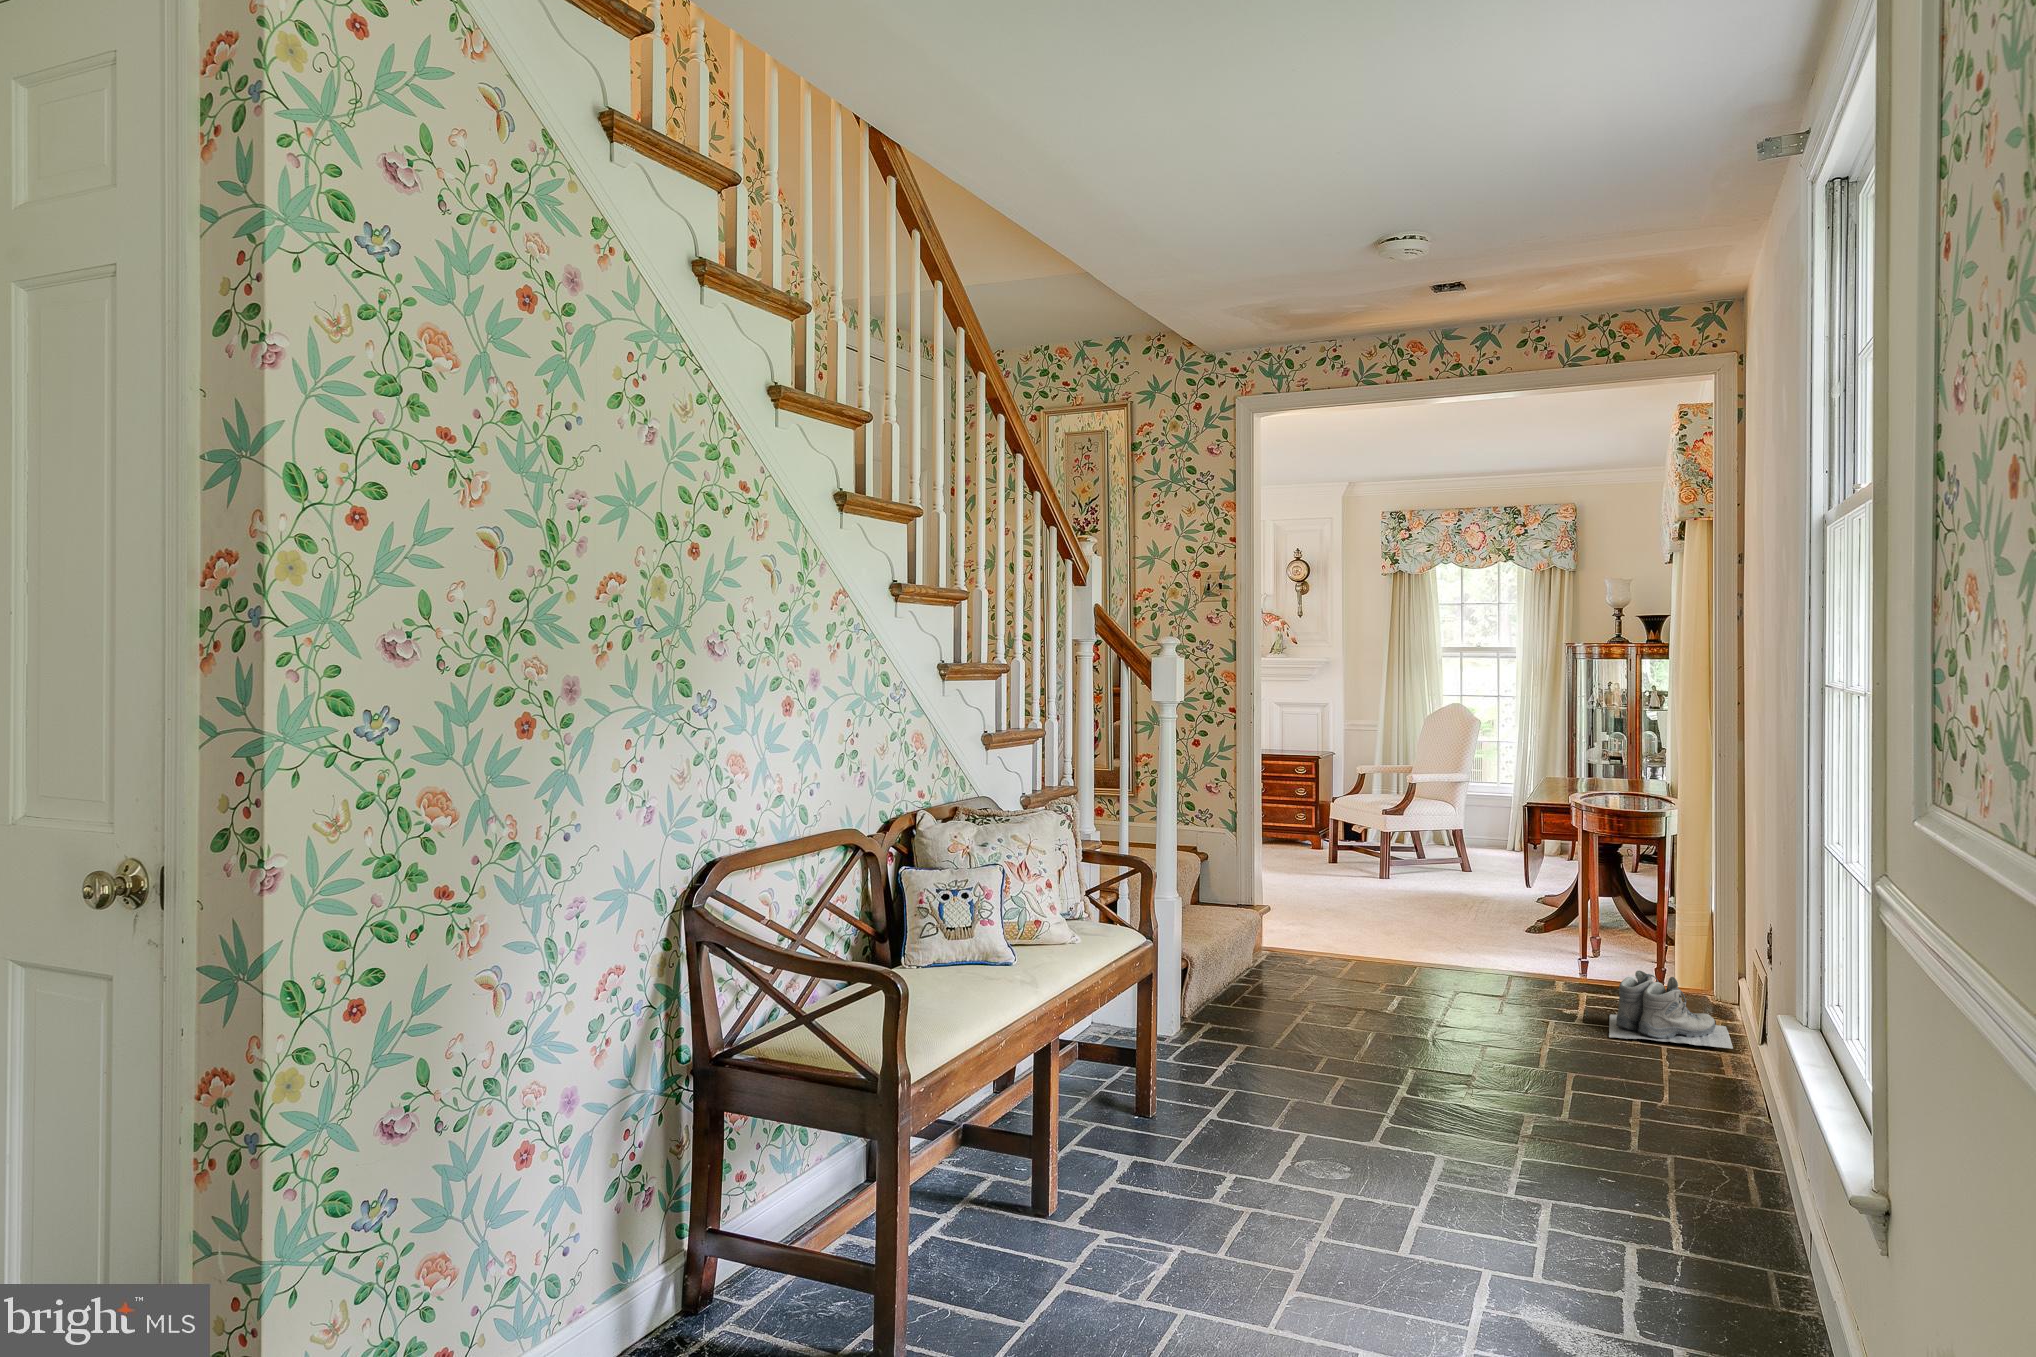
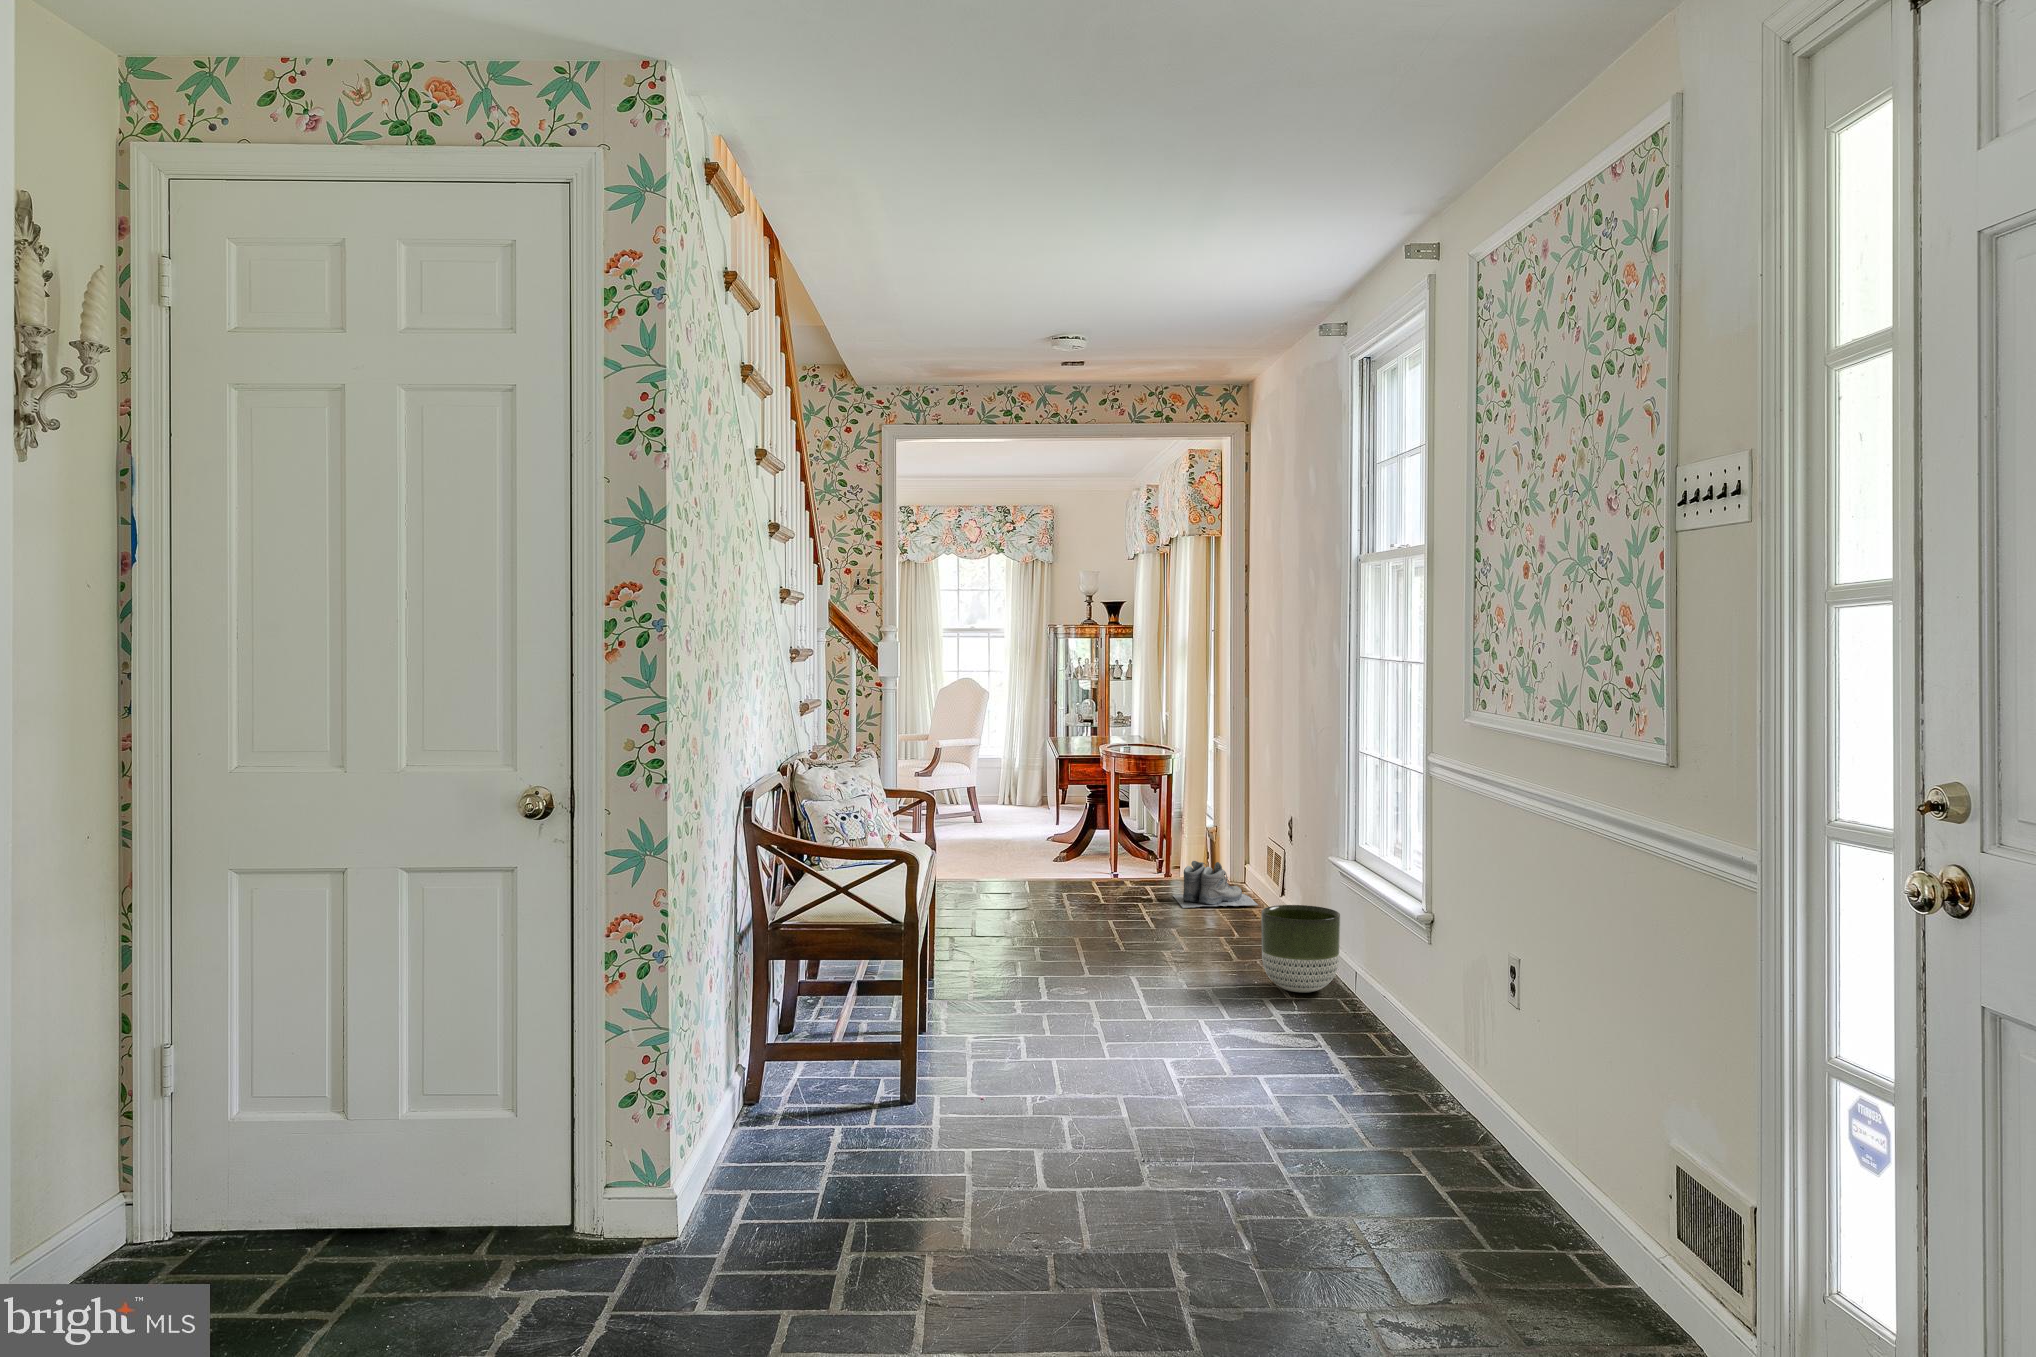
planter: none [1628,1074,1769,1229] -> present [1261,905,1340,993]

